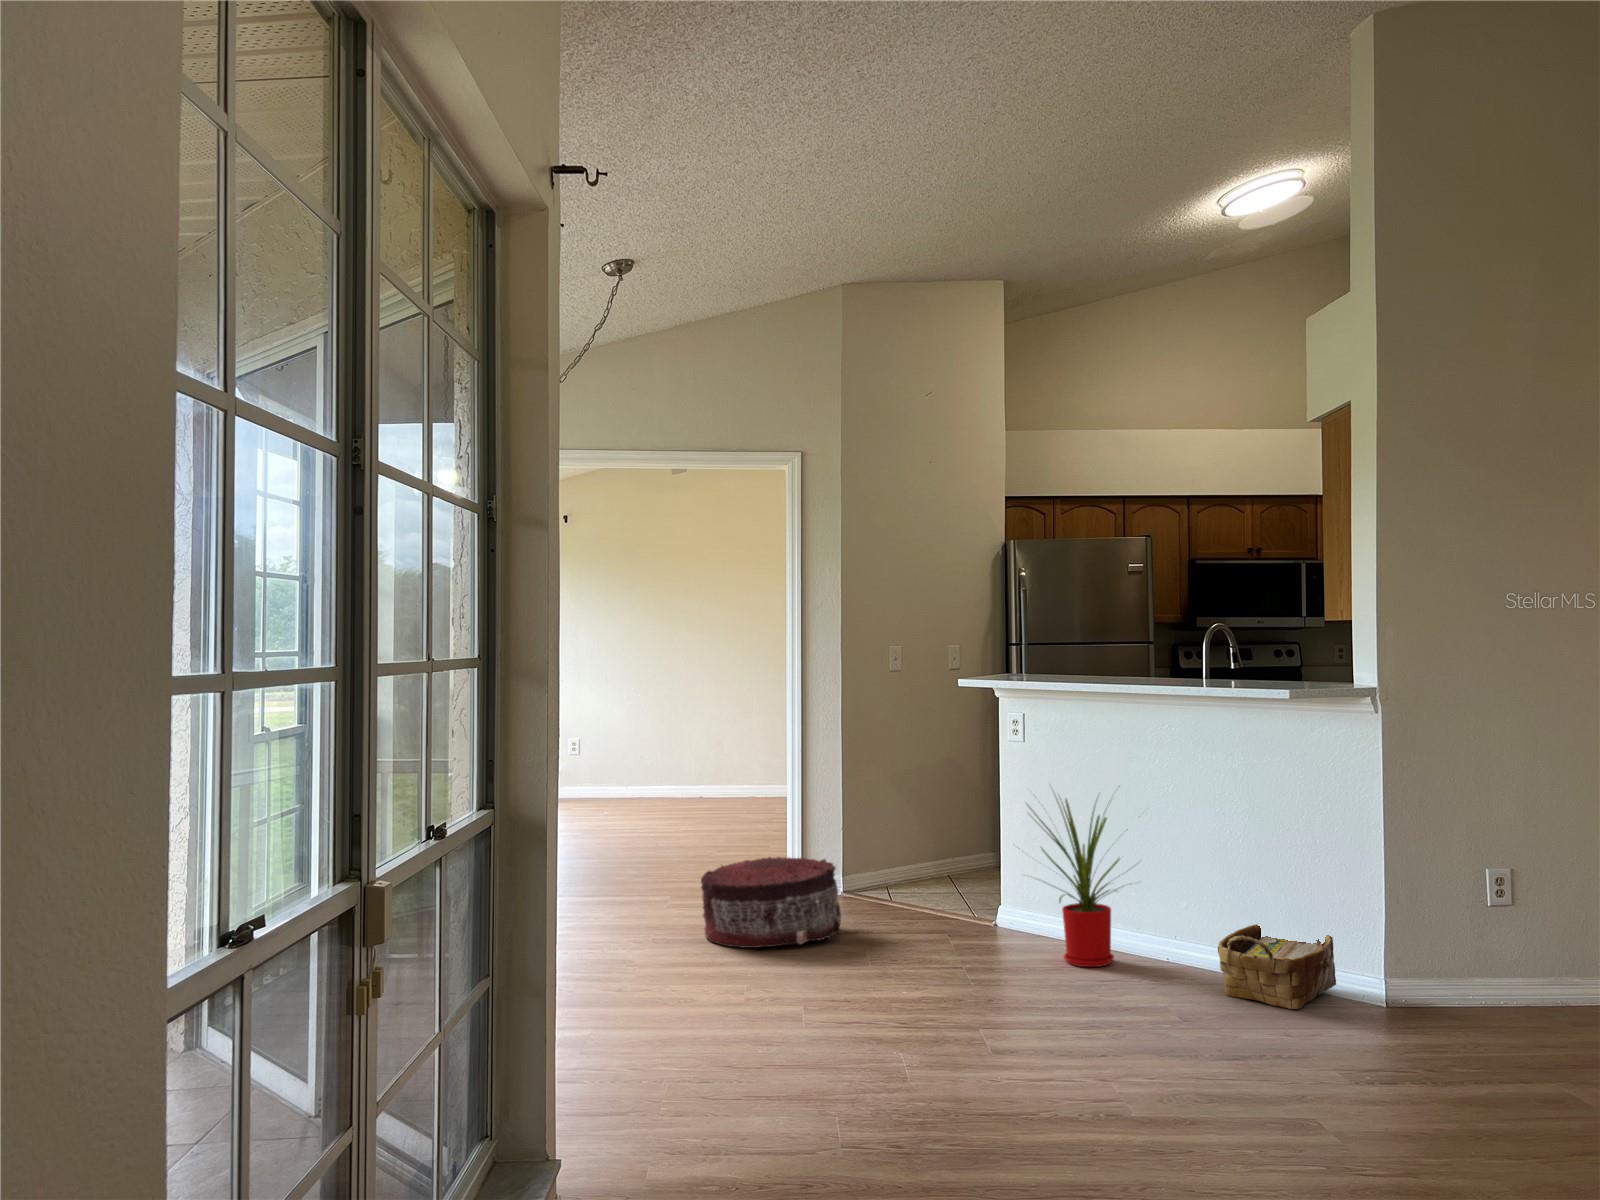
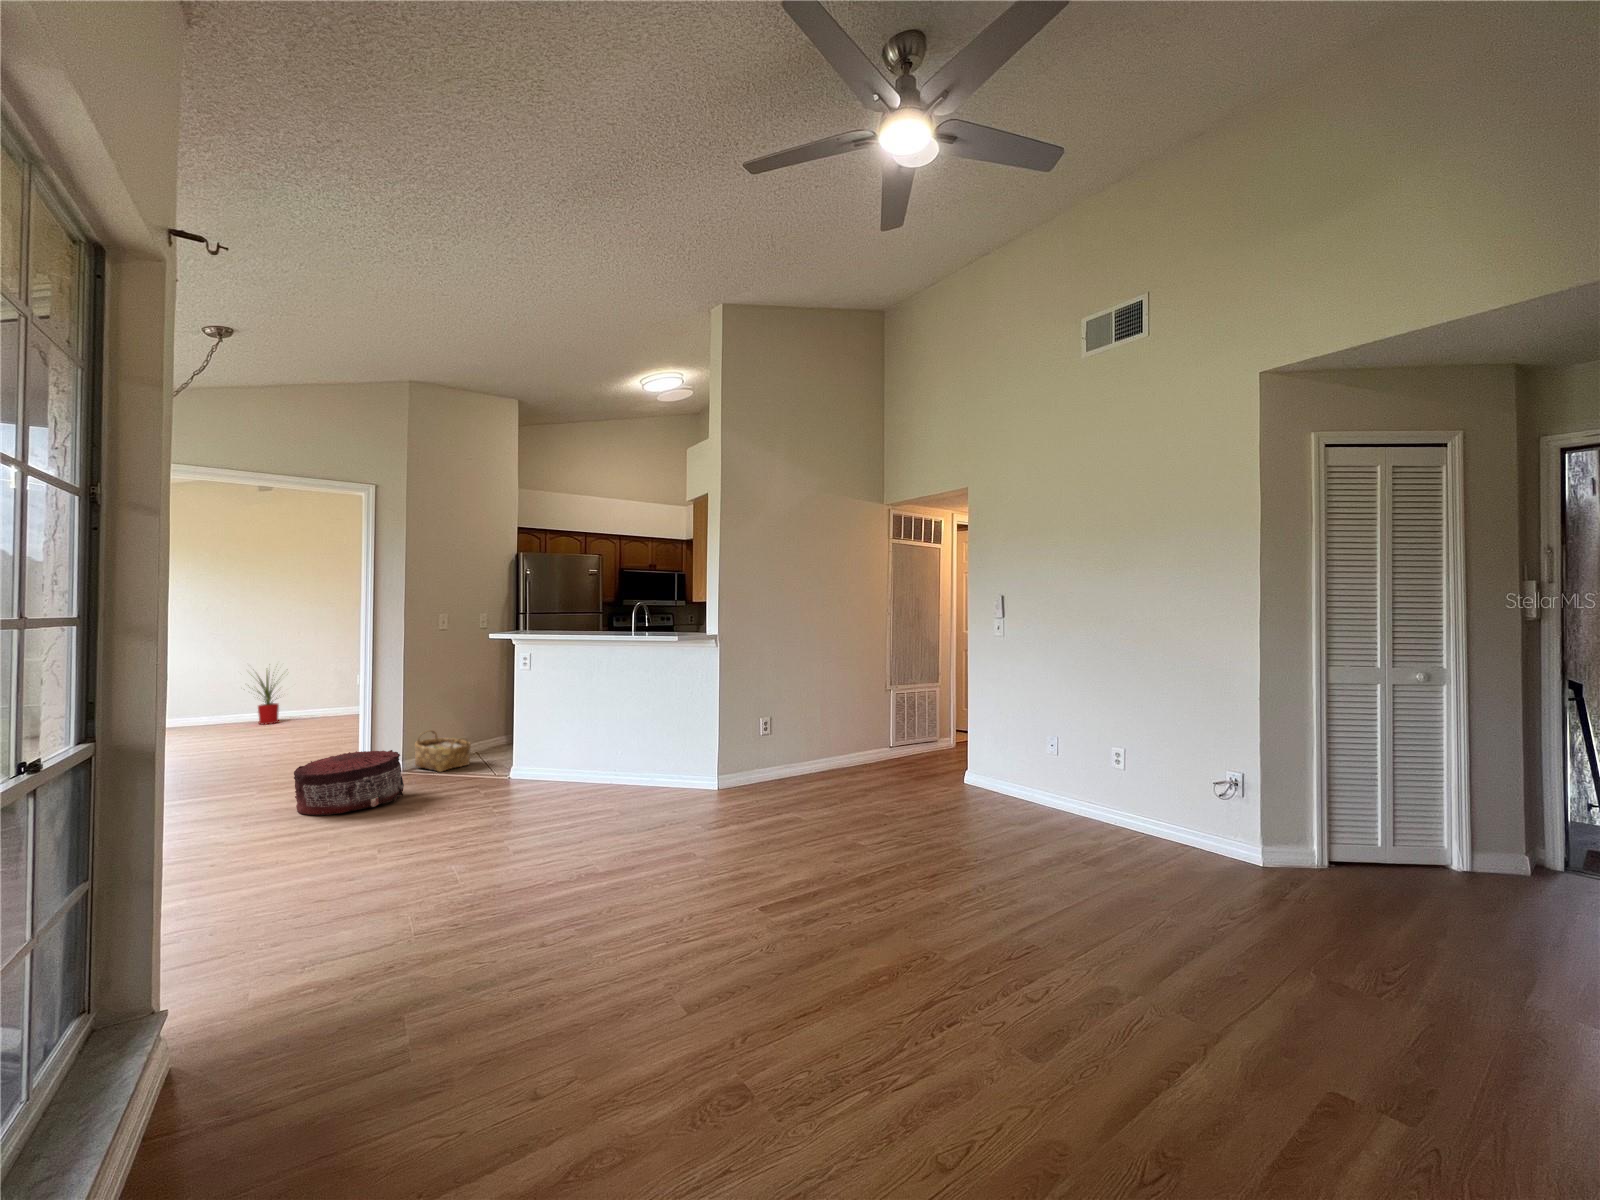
house plant: present [1029,786,1128,967] -> present [257,674,279,725]
woven basket: present [1218,923,1336,1009] -> present [415,730,471,772]

